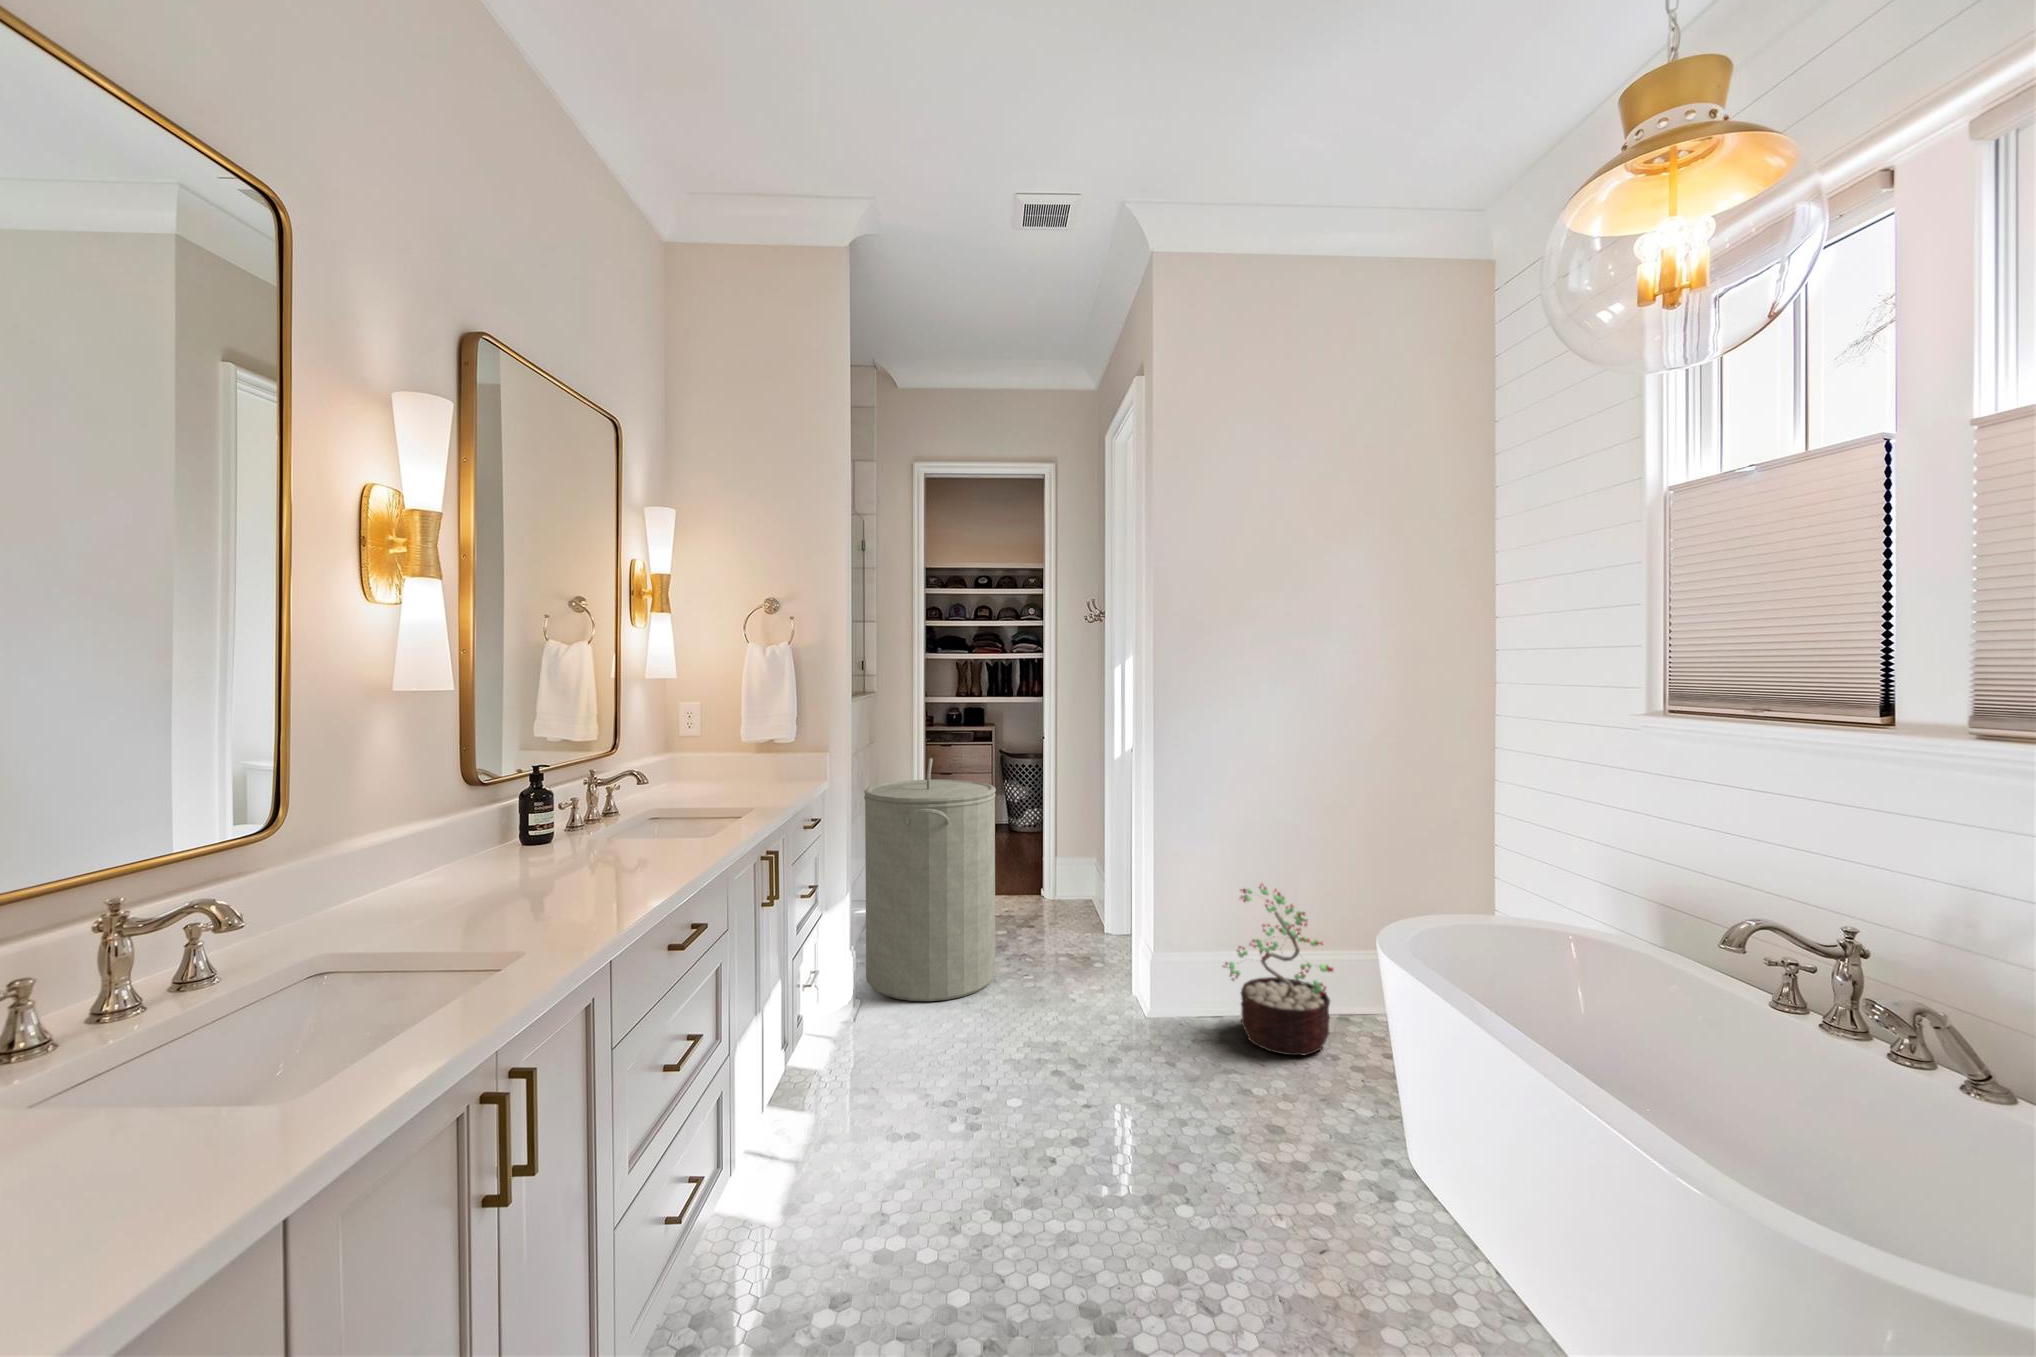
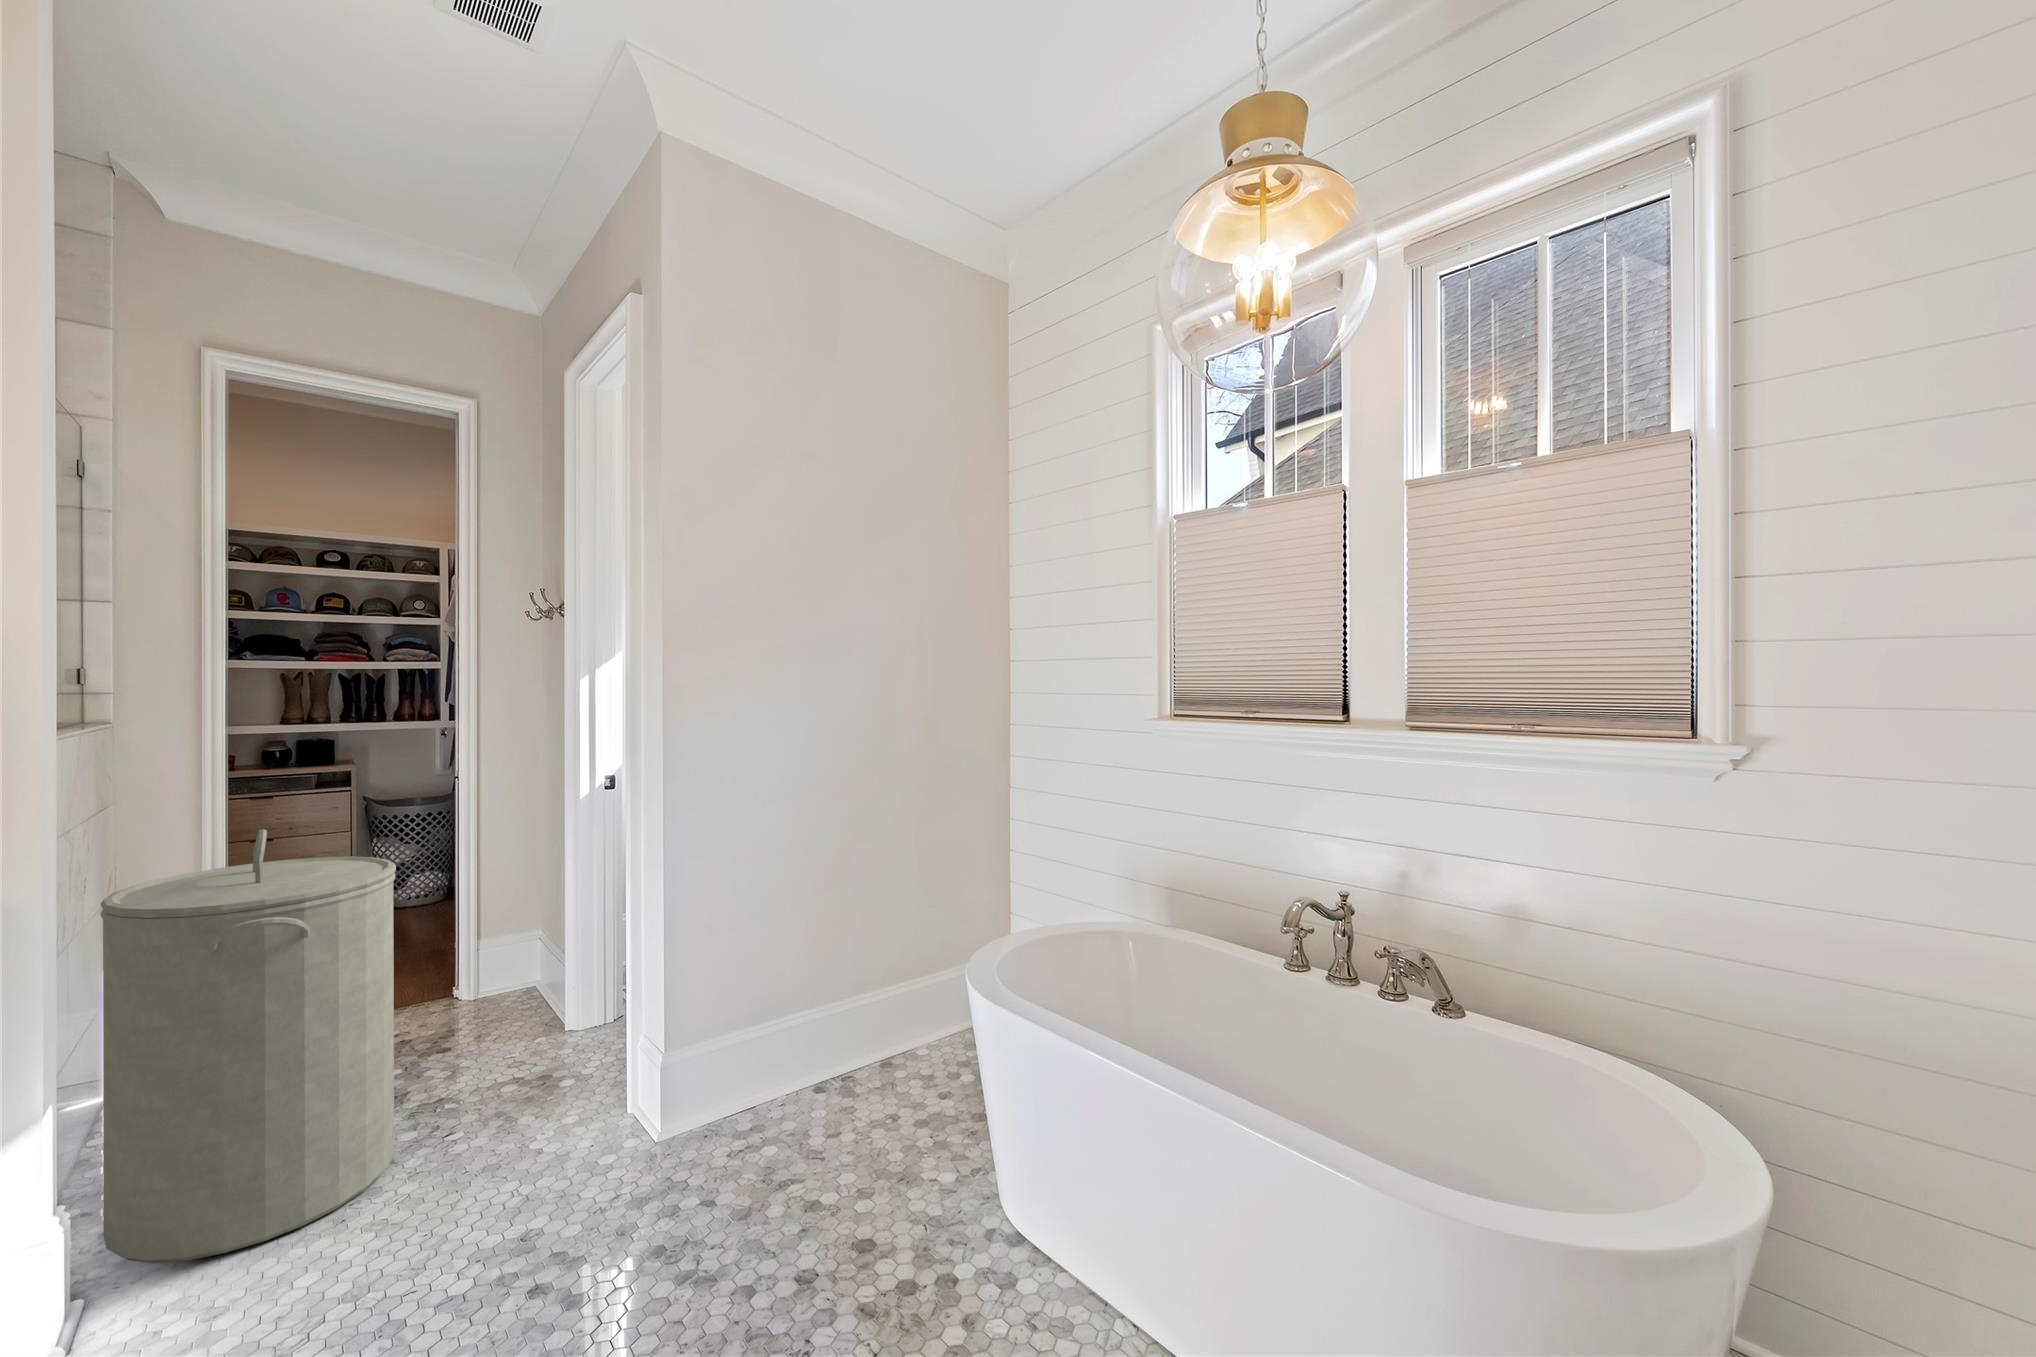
decorative plant: present [1223,884,1333,1056] -> none [757,934,888,1137]

